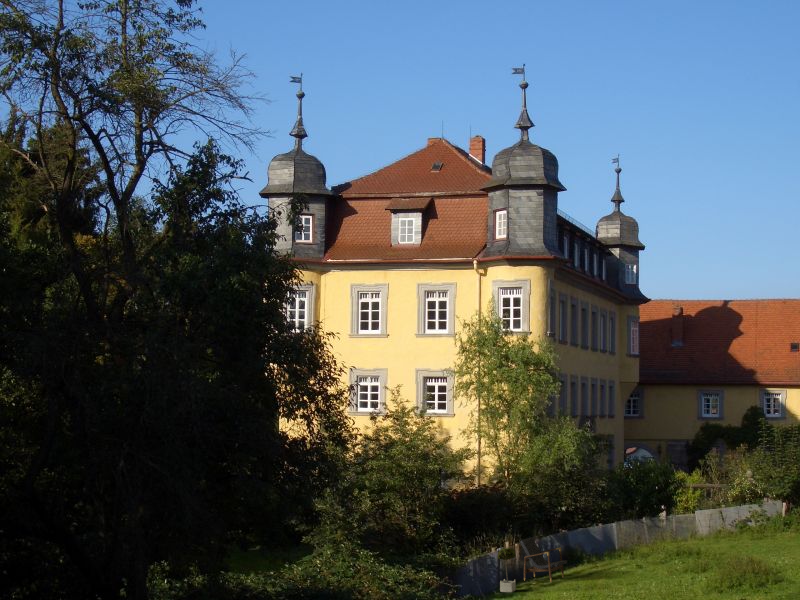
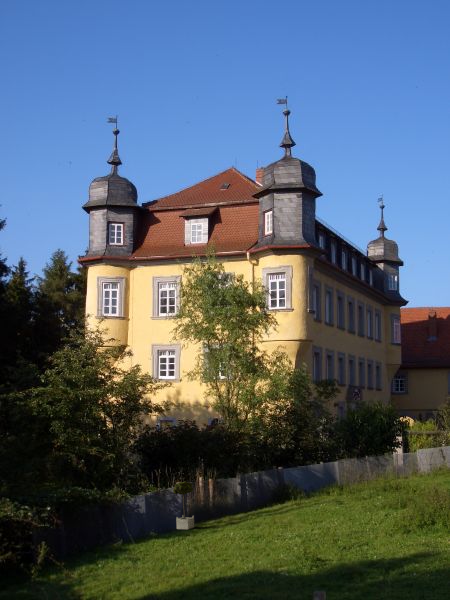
lounge chair: present [520,537,567,582] -> none [210,472,260,519]

